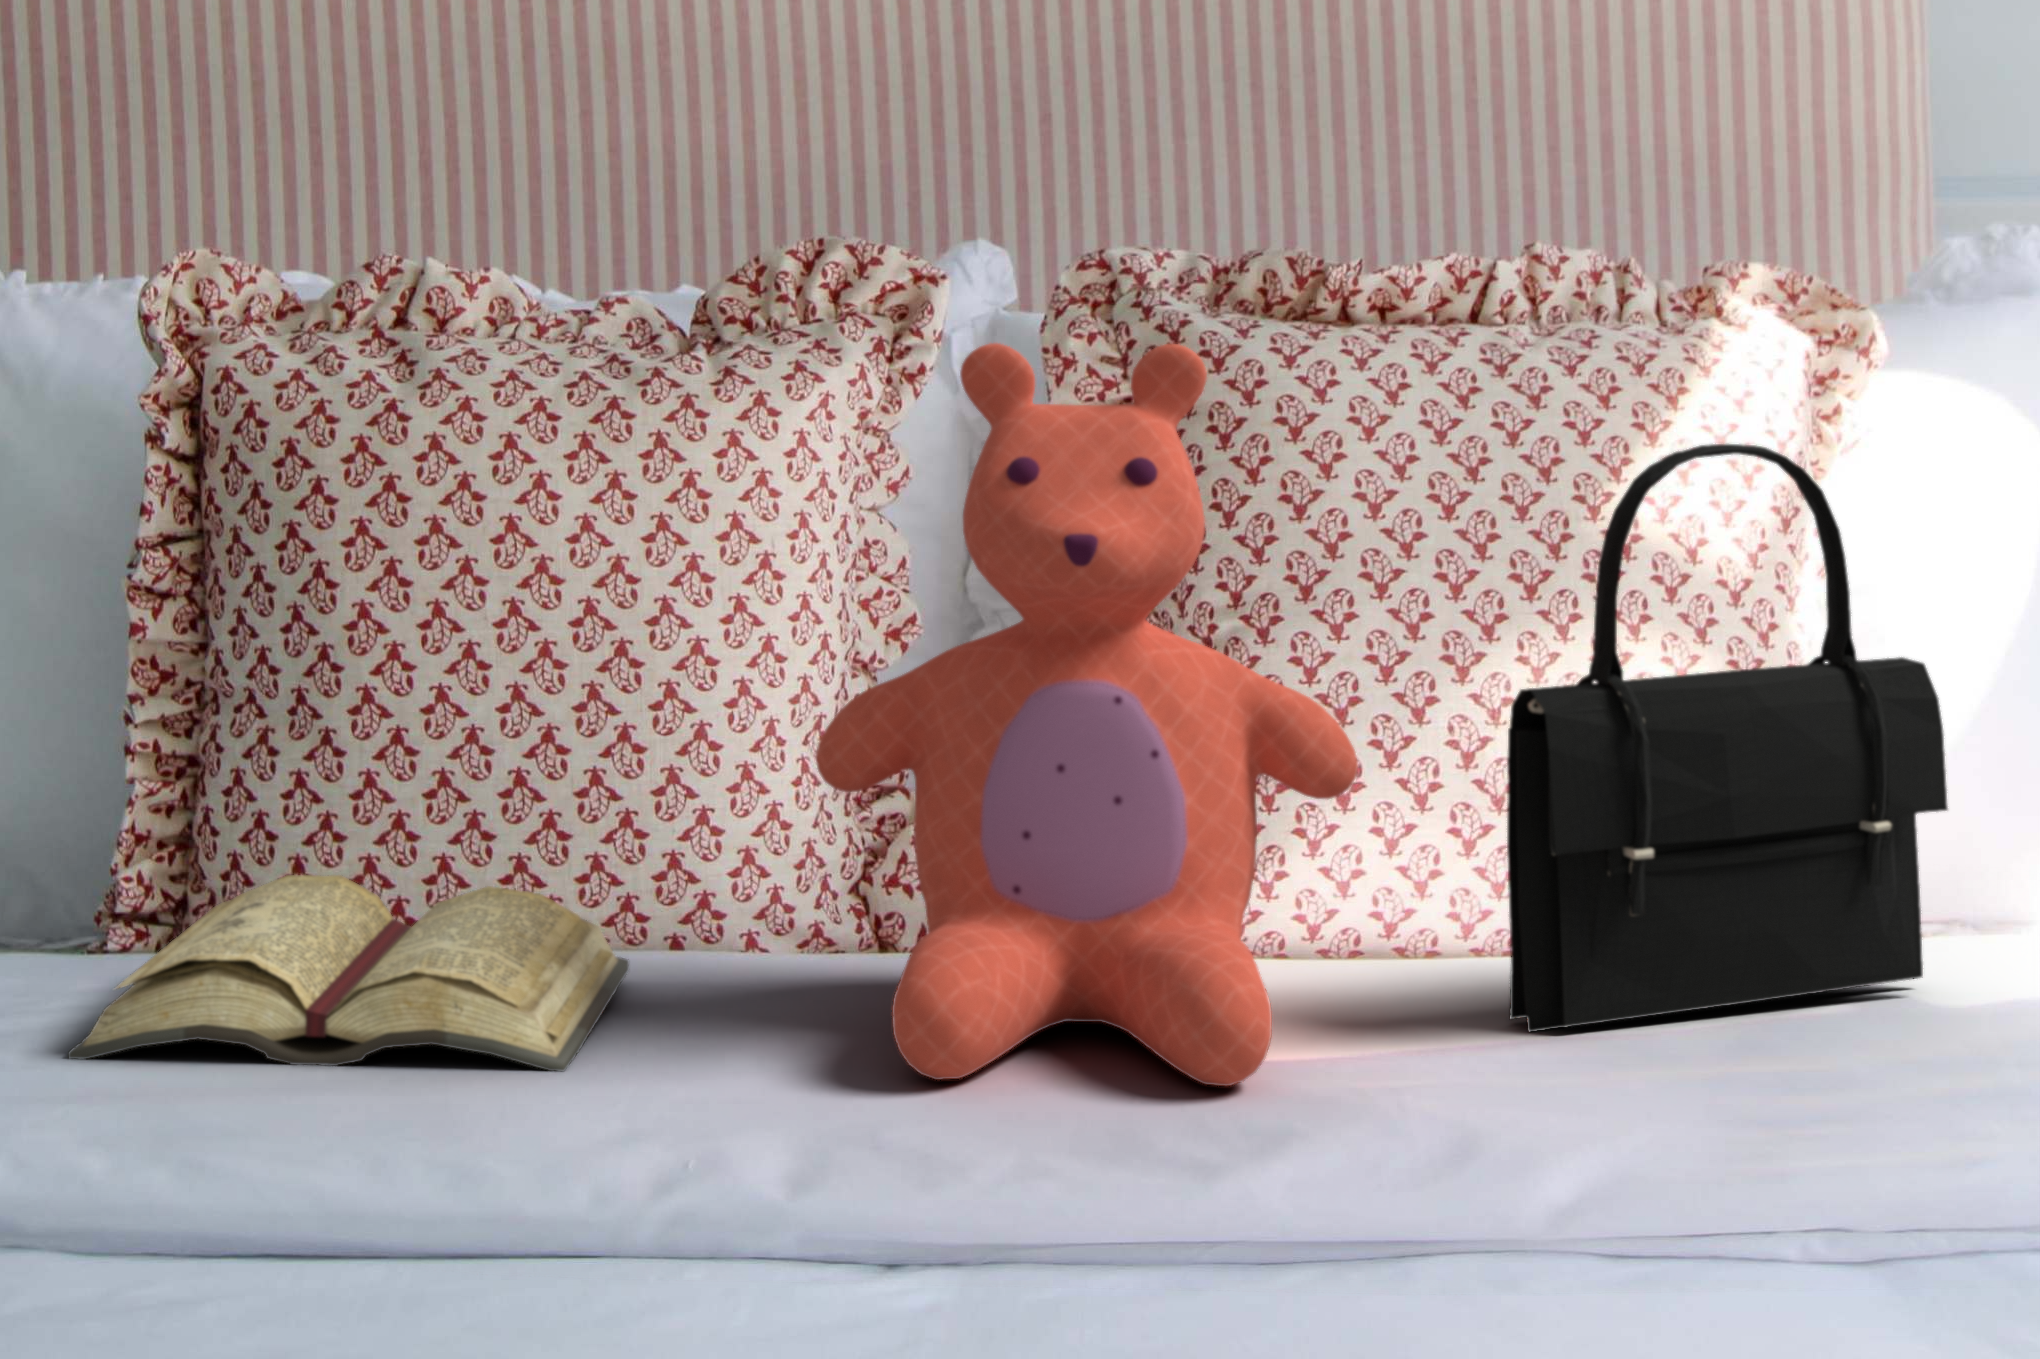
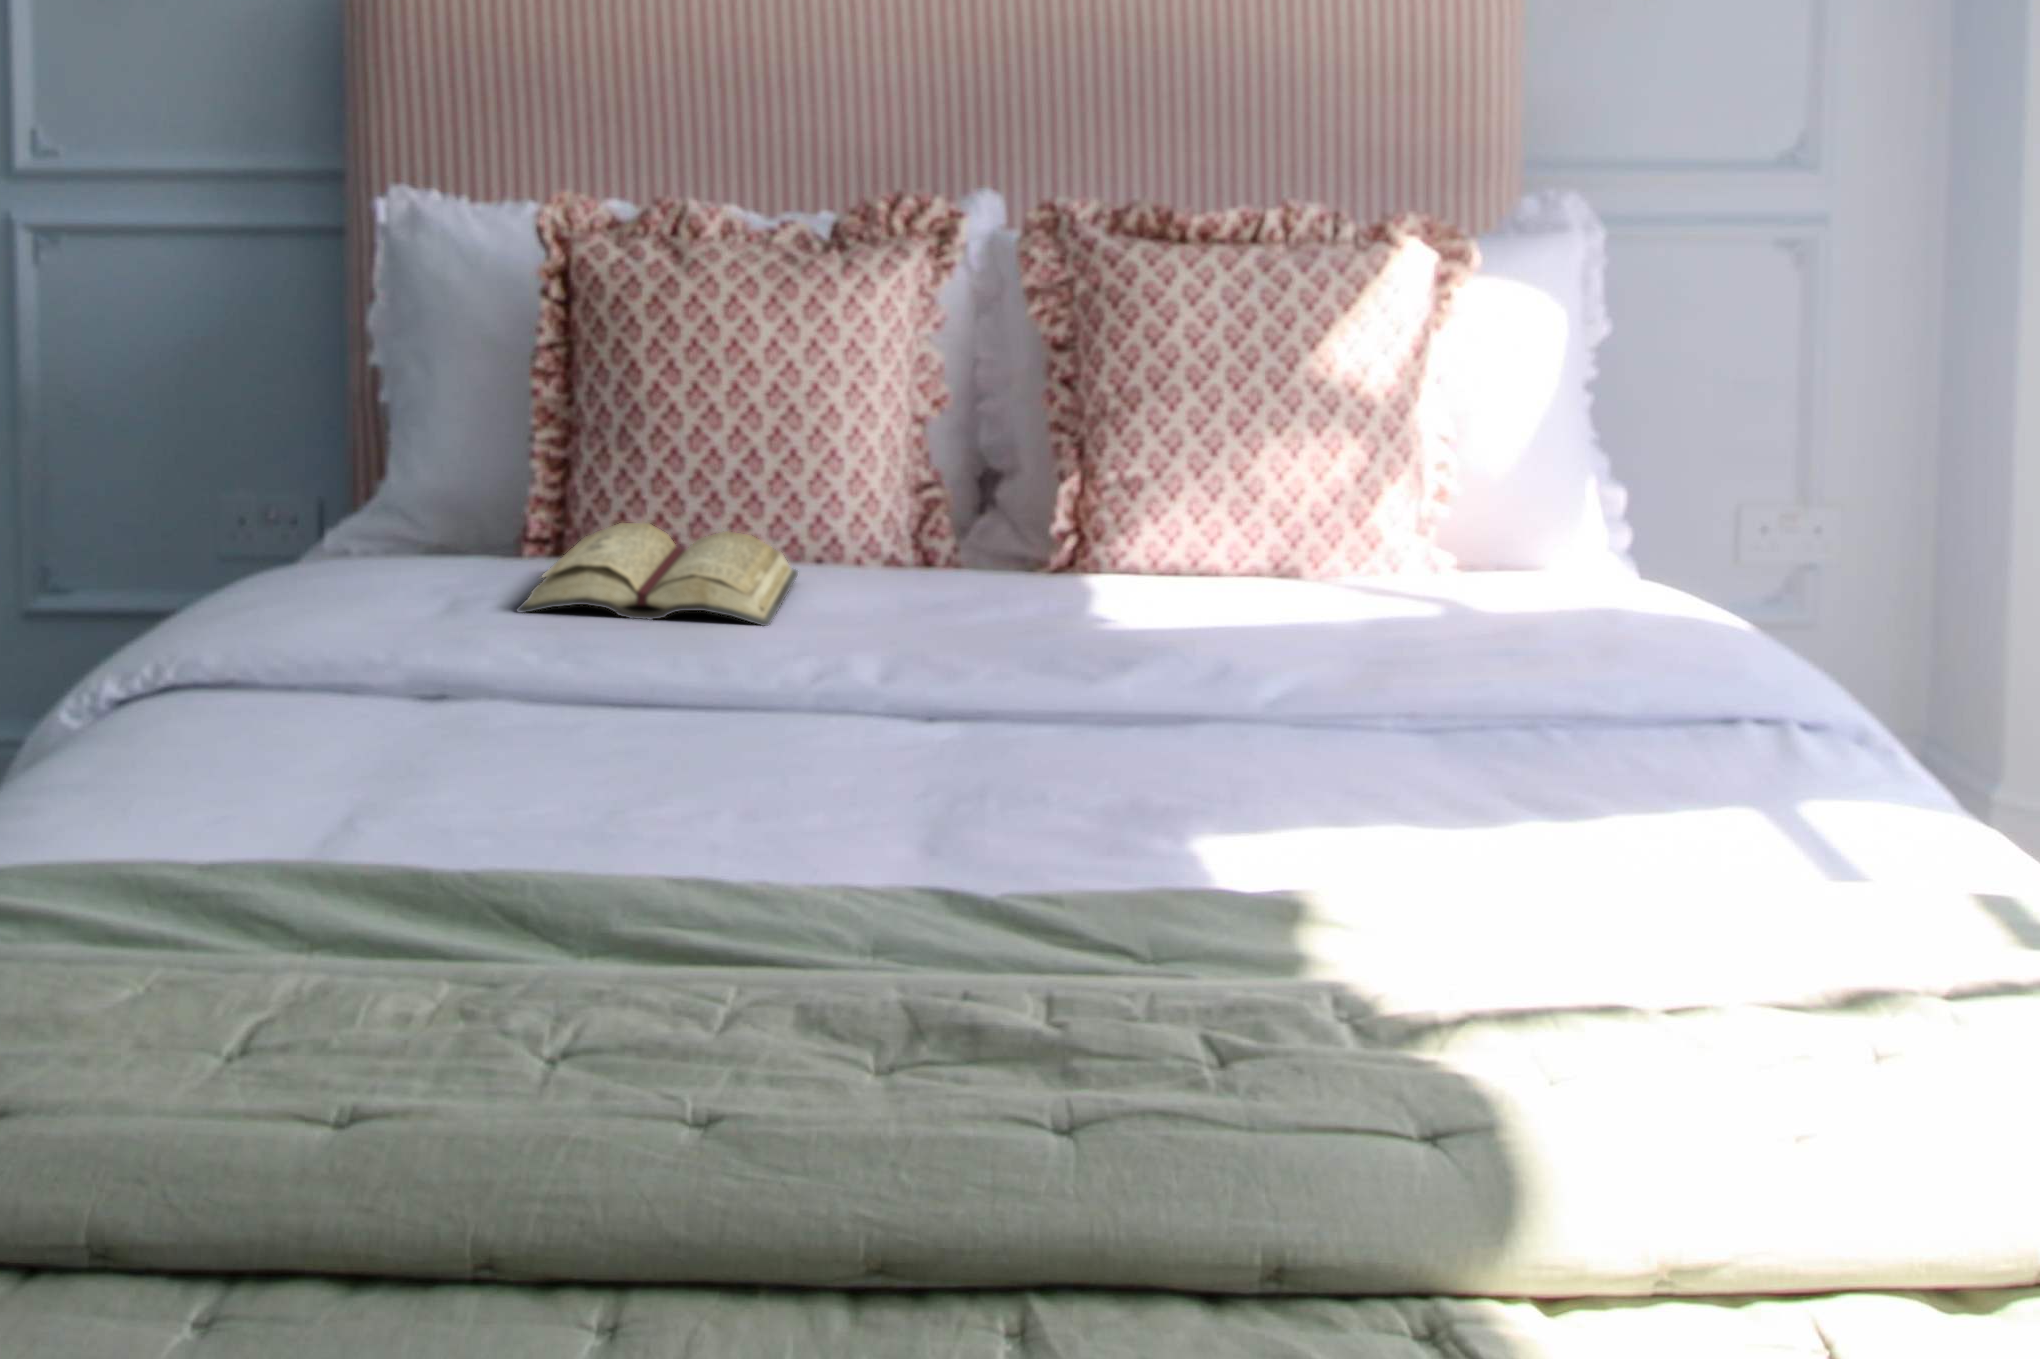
teddy bear: present [816,343,1358,1086] -> none [897,258,1182,644]
handbag: present [1507,444,1948,1032] -> none [1256,319,1496,621]

